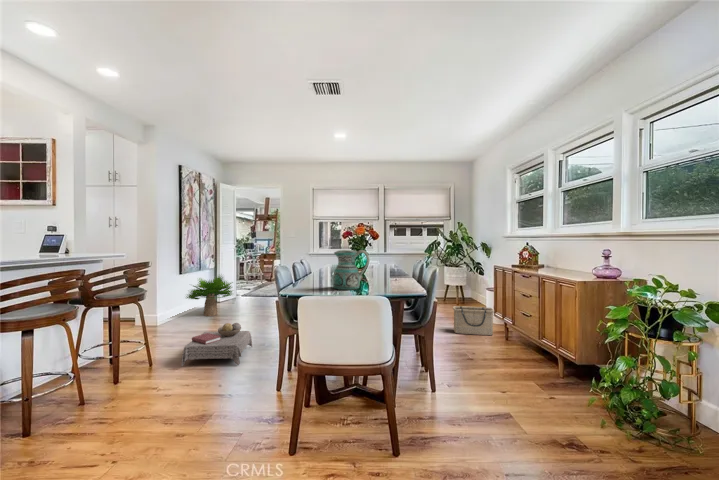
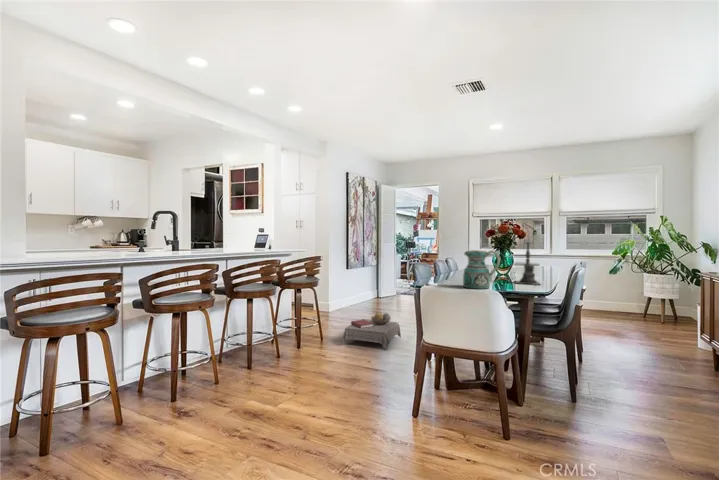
candle holder: none [373,235,398,282] -> present [515,241,540,285]
potted plant: present [187,276,233,316] -> none [349,269,392,308]
basket: present [453,306,494,335] -> none [639,323,707,367]

